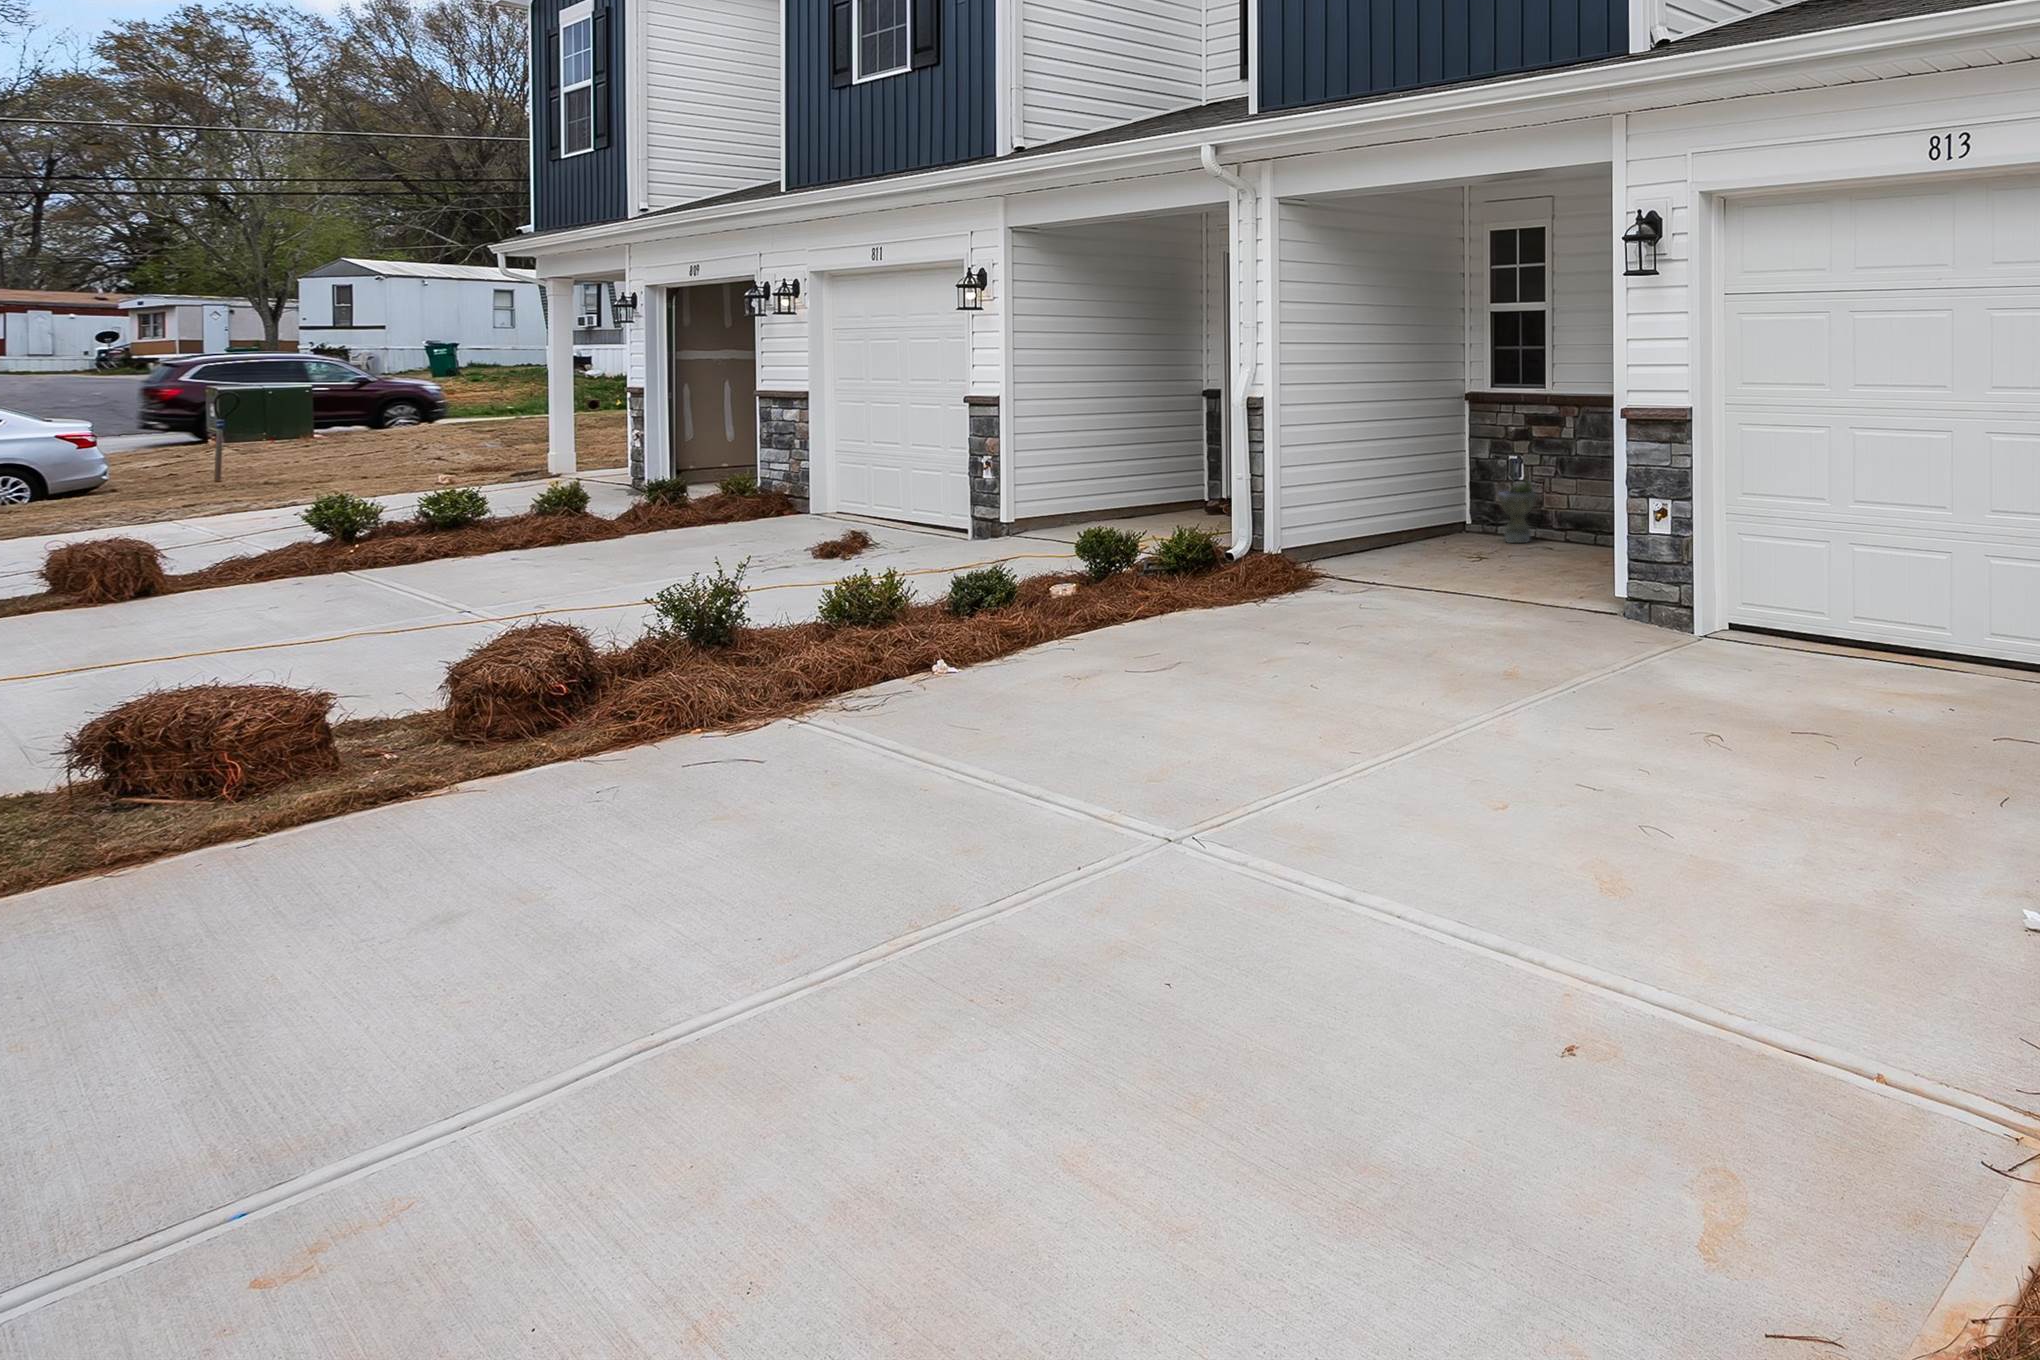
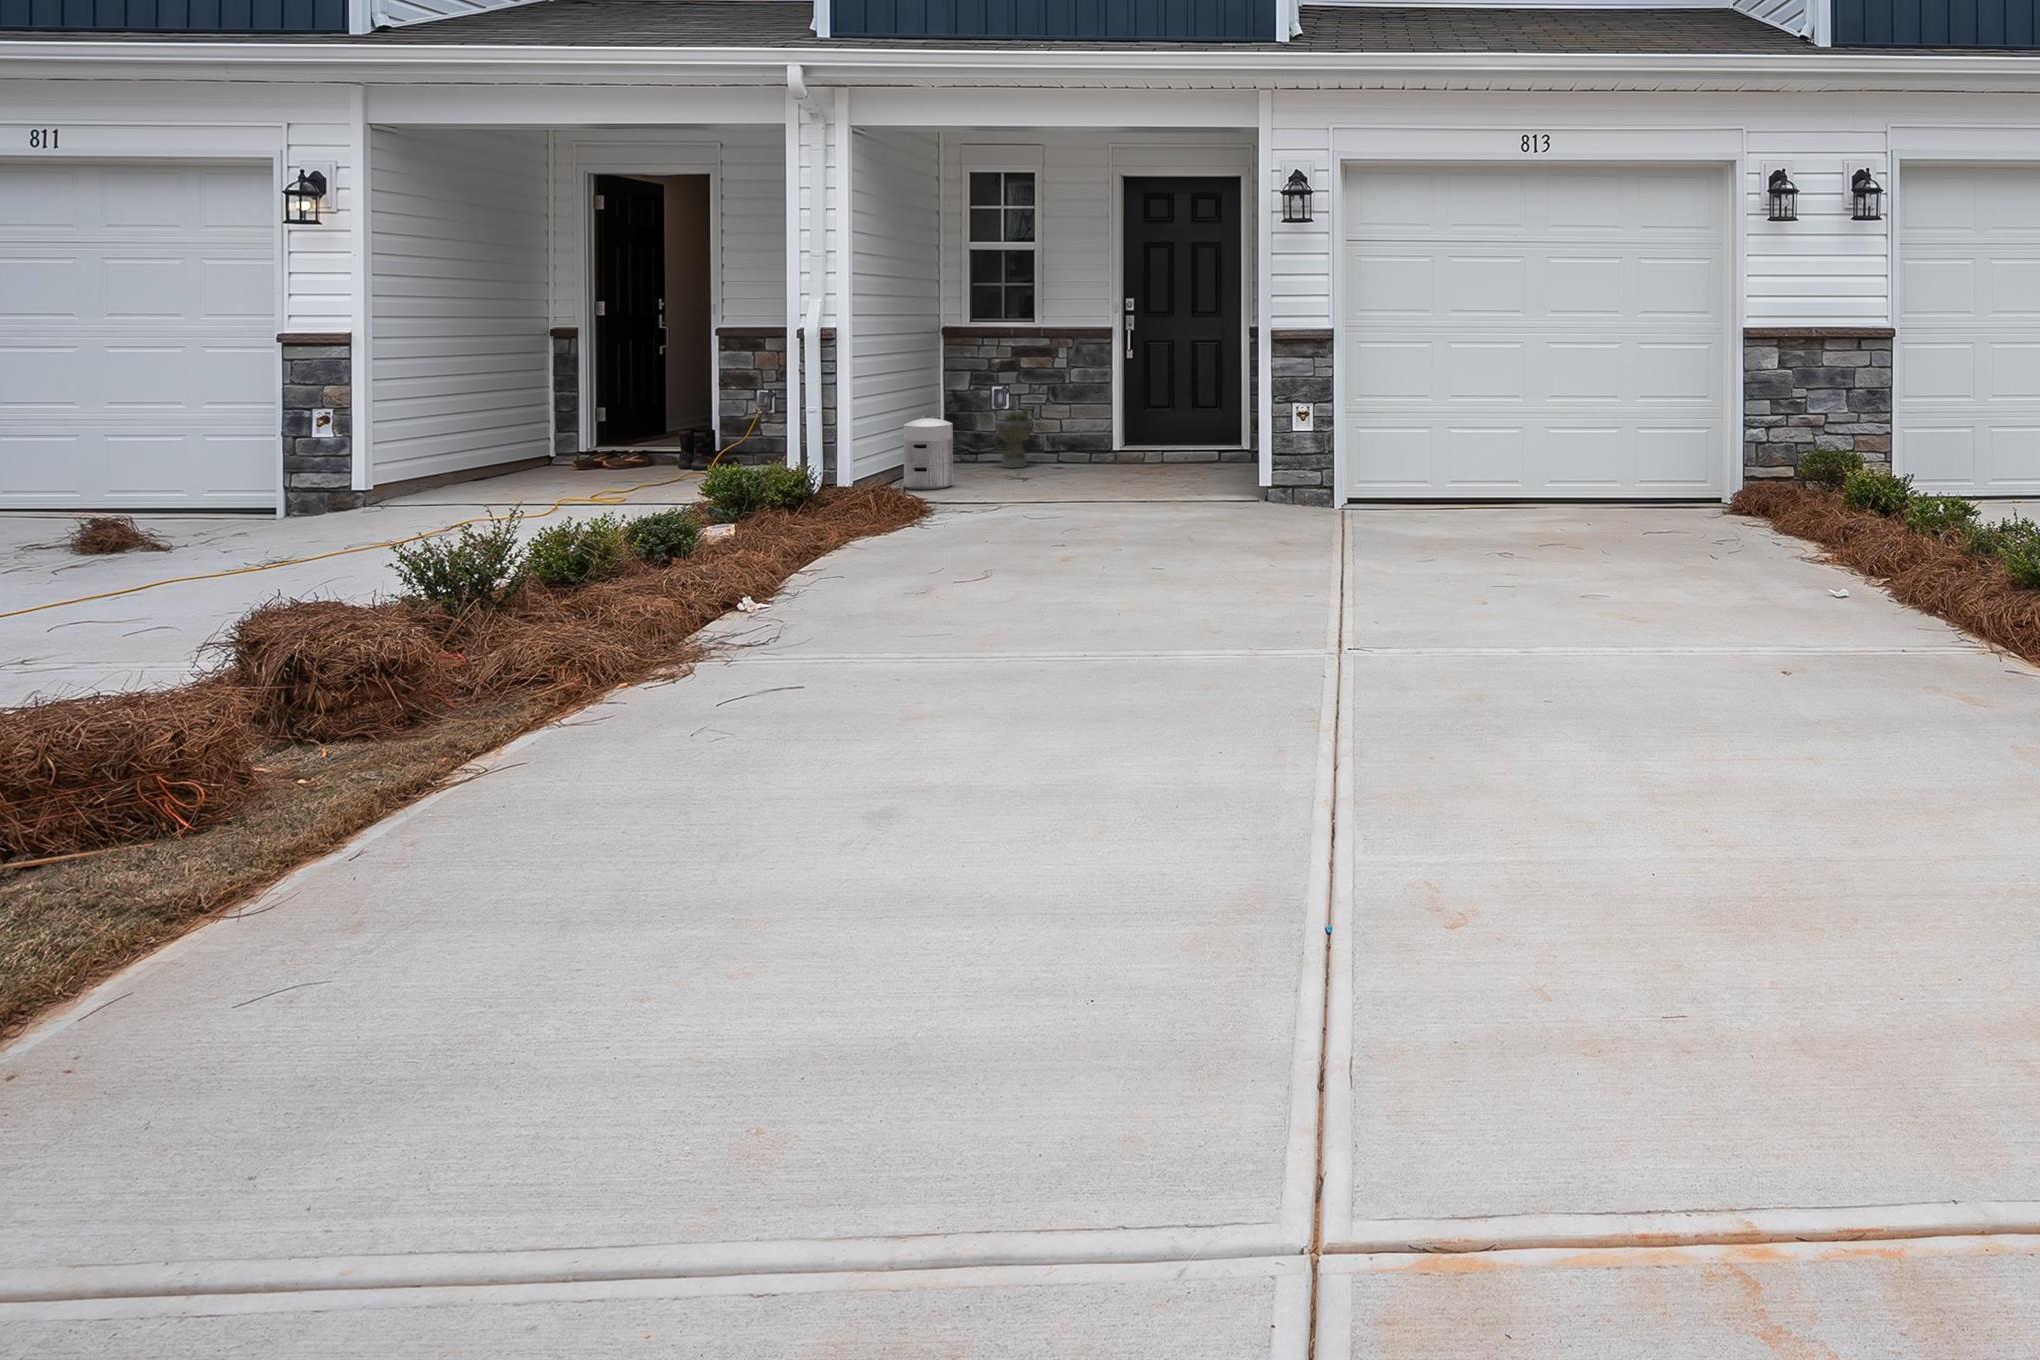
waste bin: none [1365,484,1412,560] -> present [903,415,953,490]

